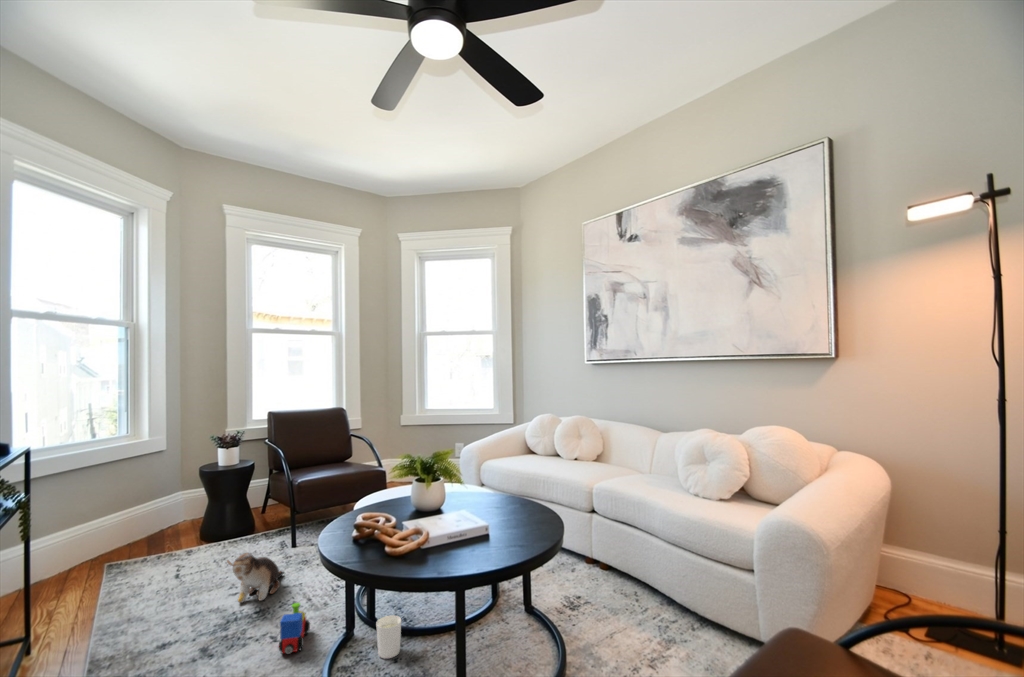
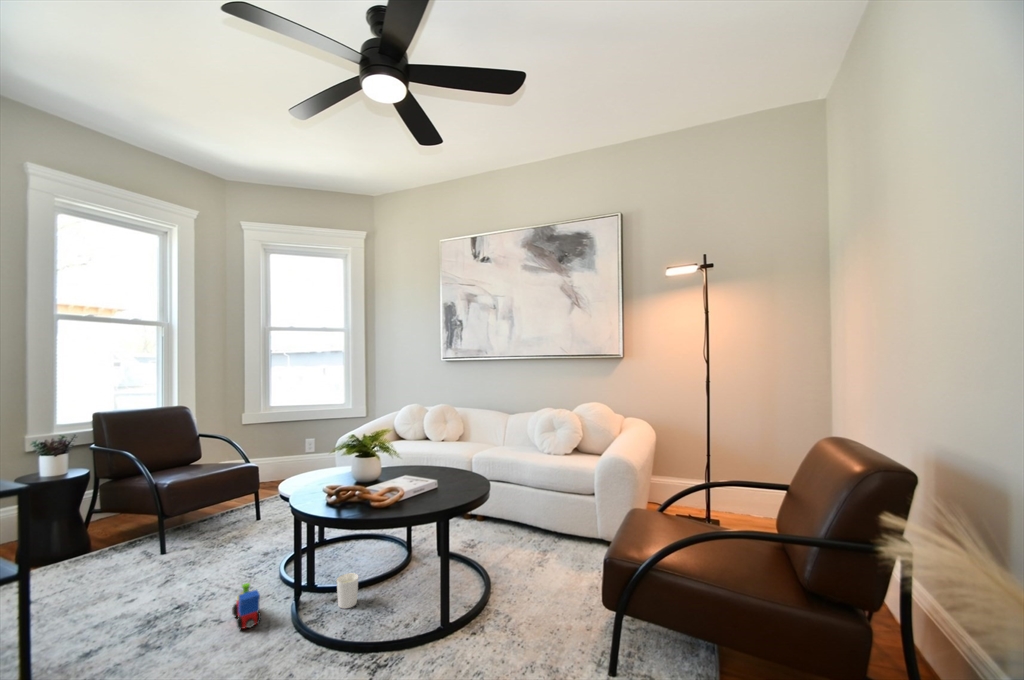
plush toy: present [227,553,283,603] -> none [138,553,184,607]

